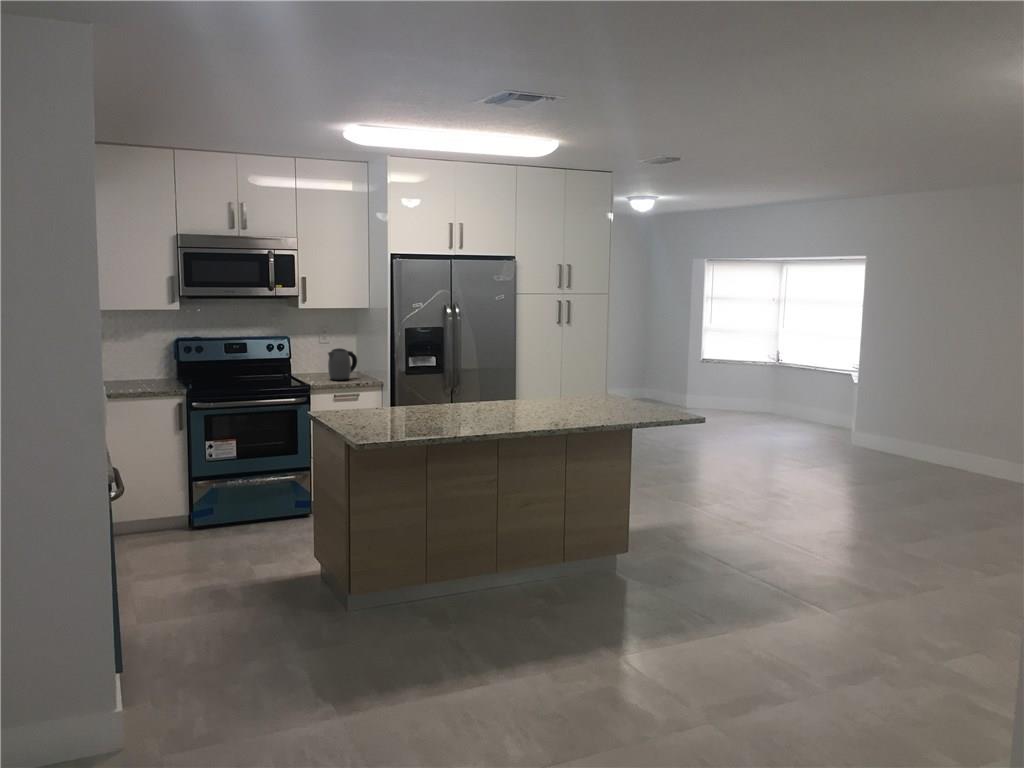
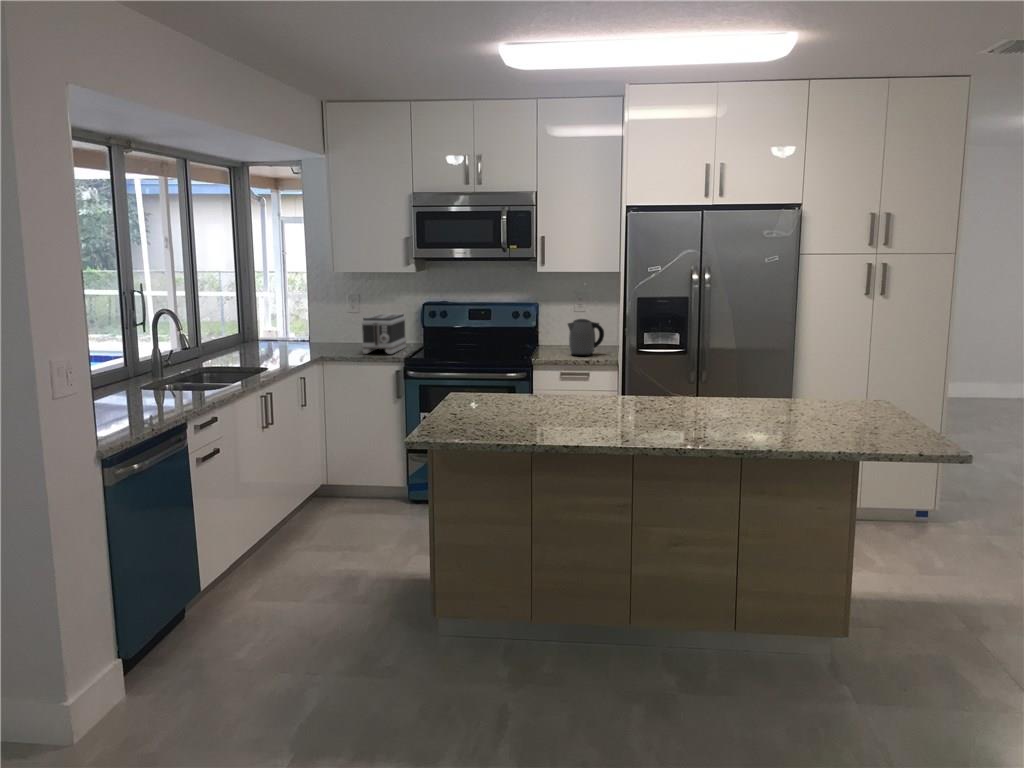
toaster: none [131,350,165,390] -> present [362,314,406,354]

